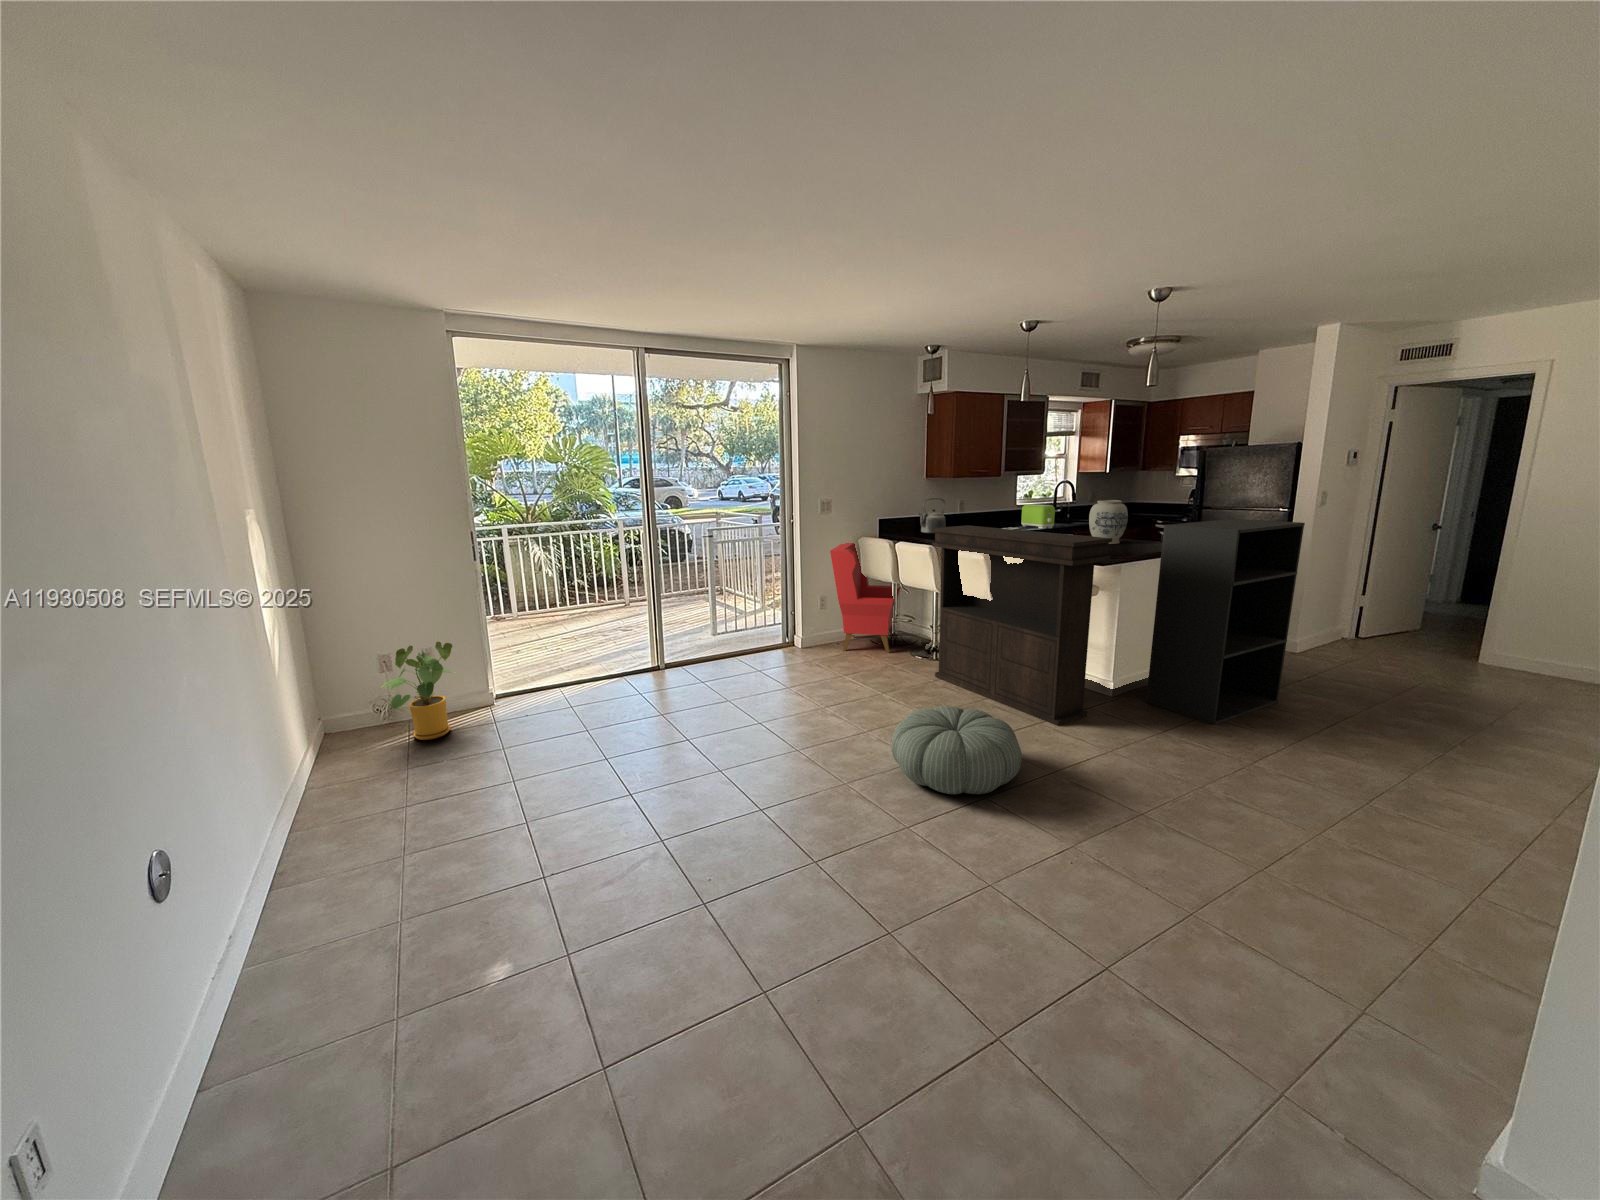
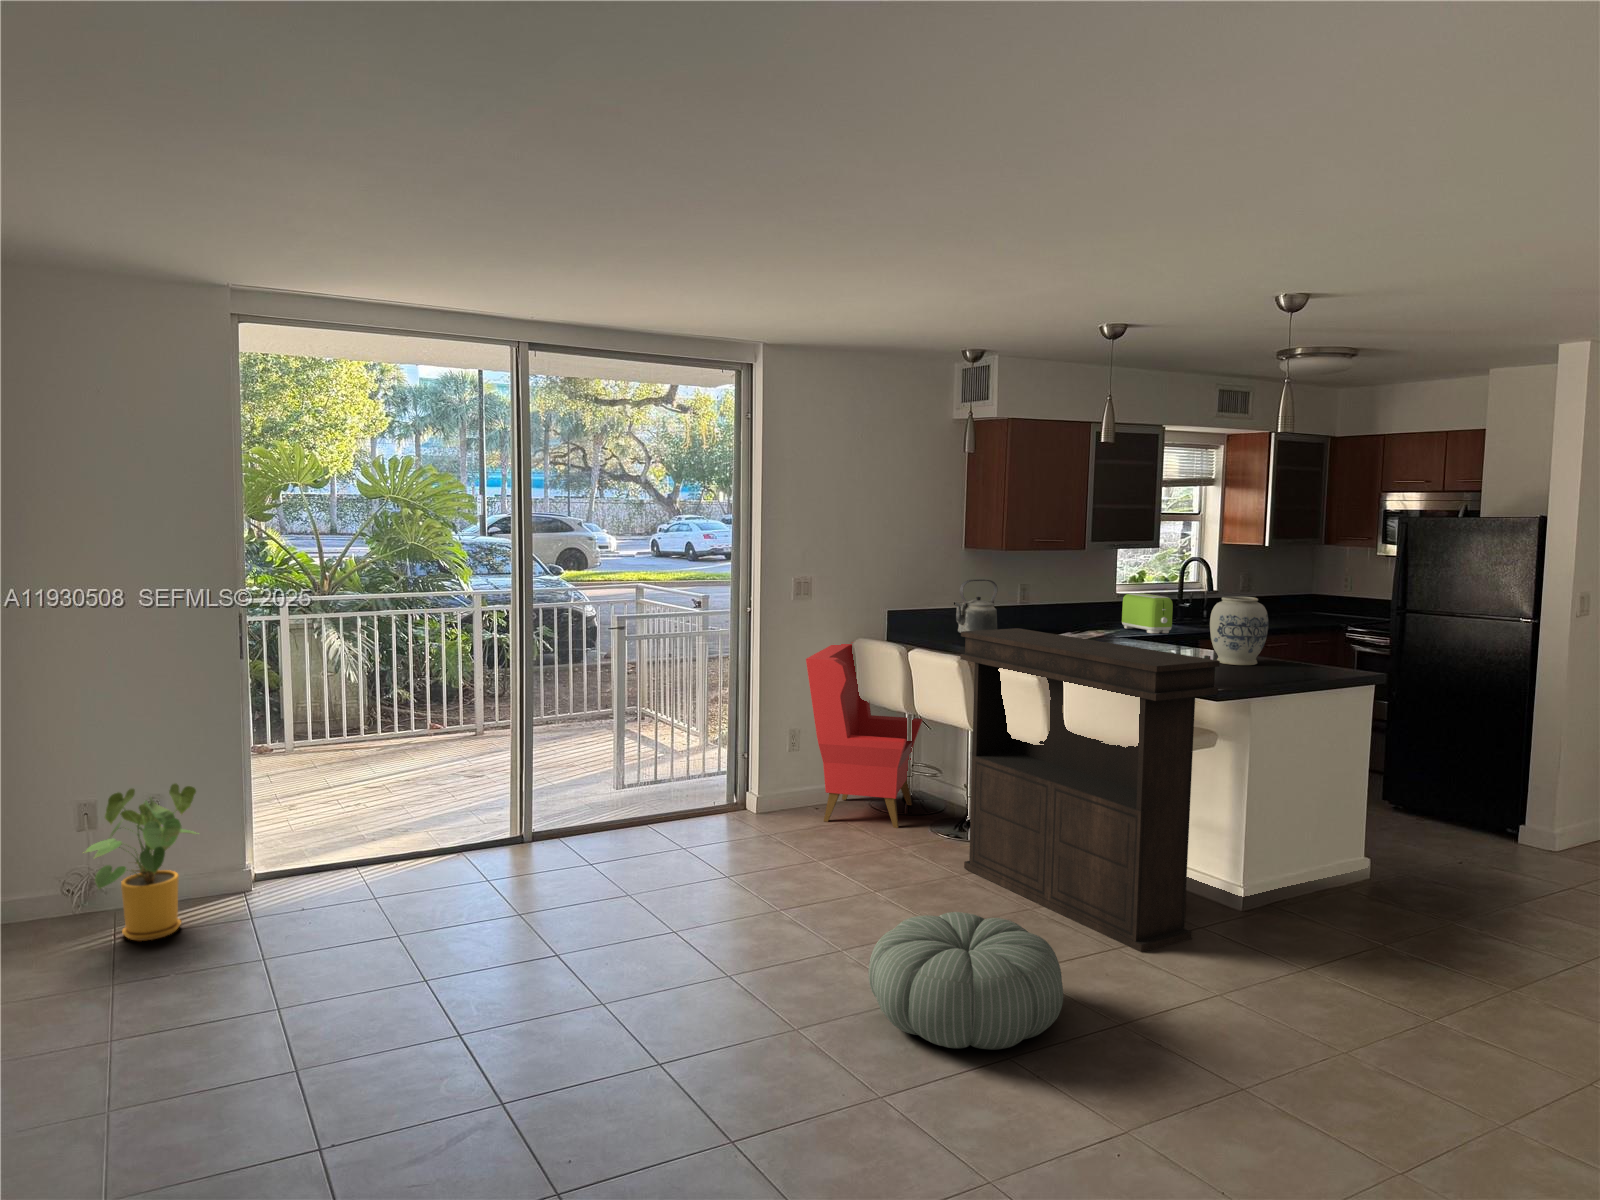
bookshelf: present [1146,519,1305,725] -> none [1289,635,1516,958]

